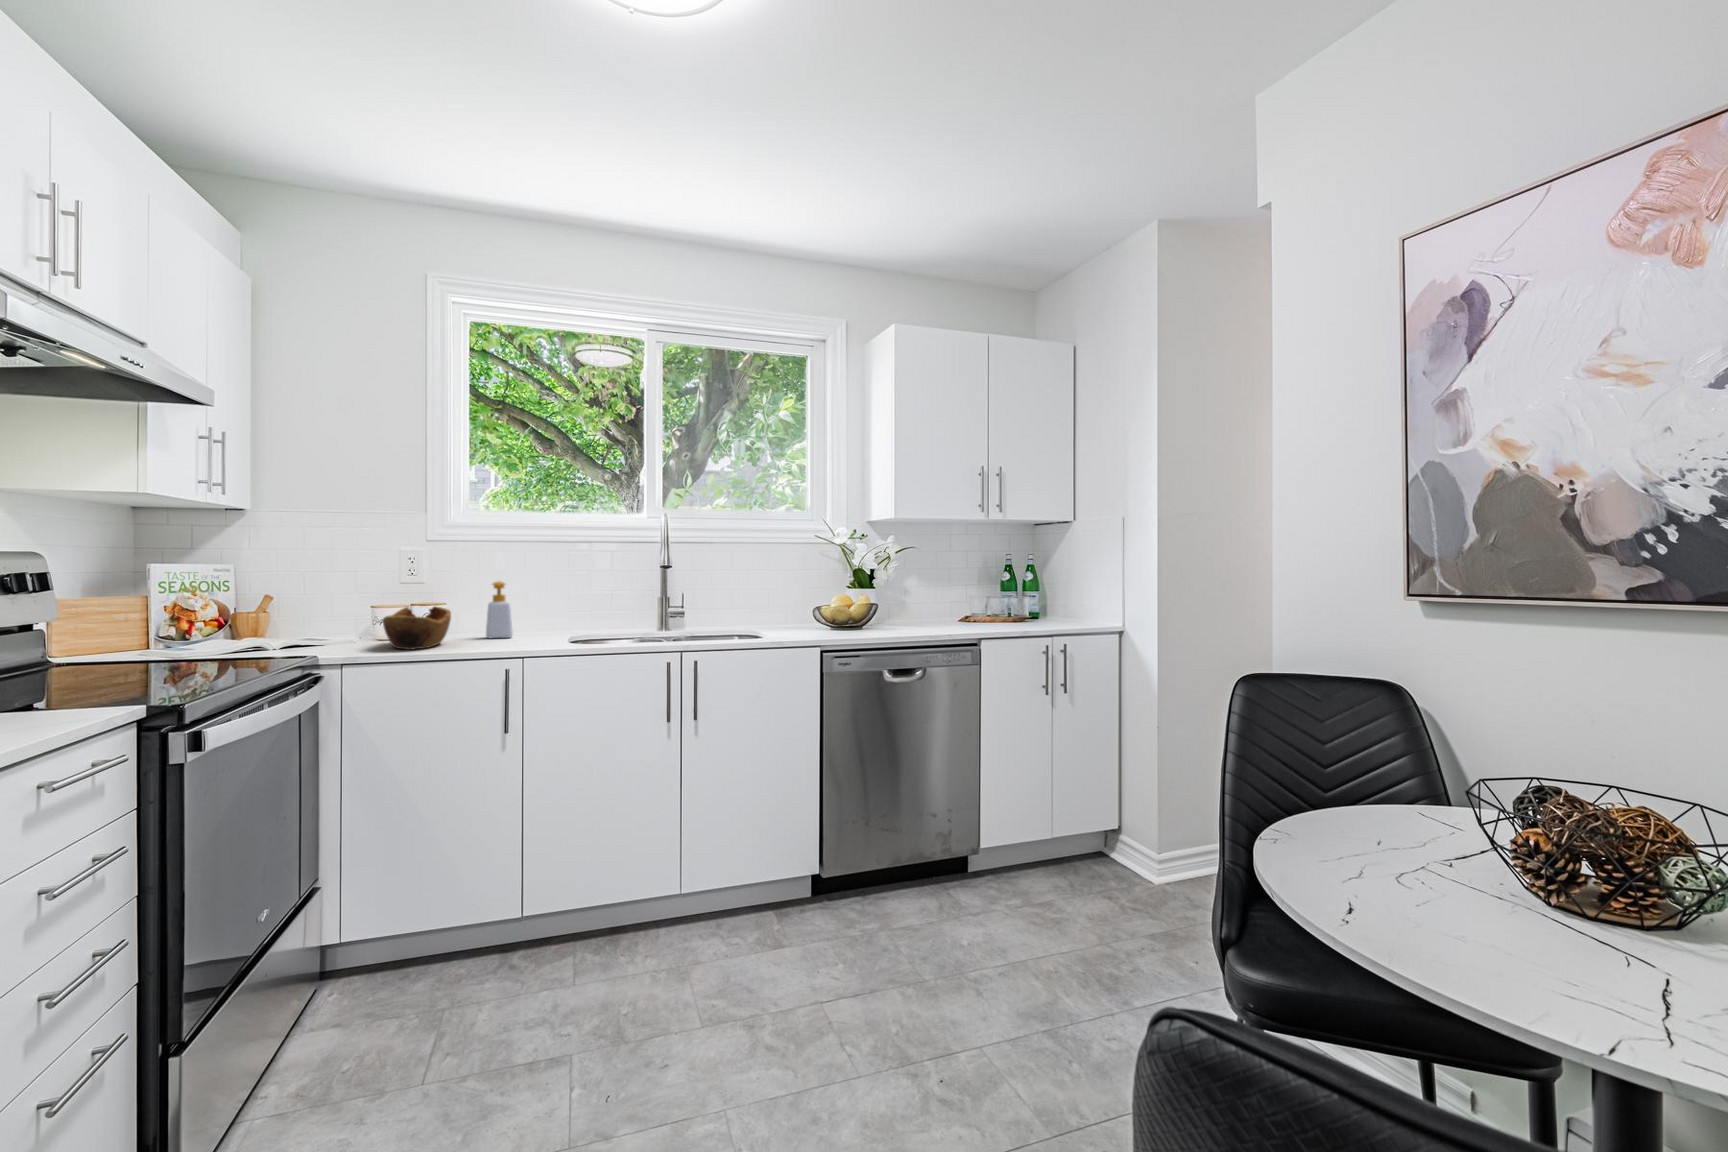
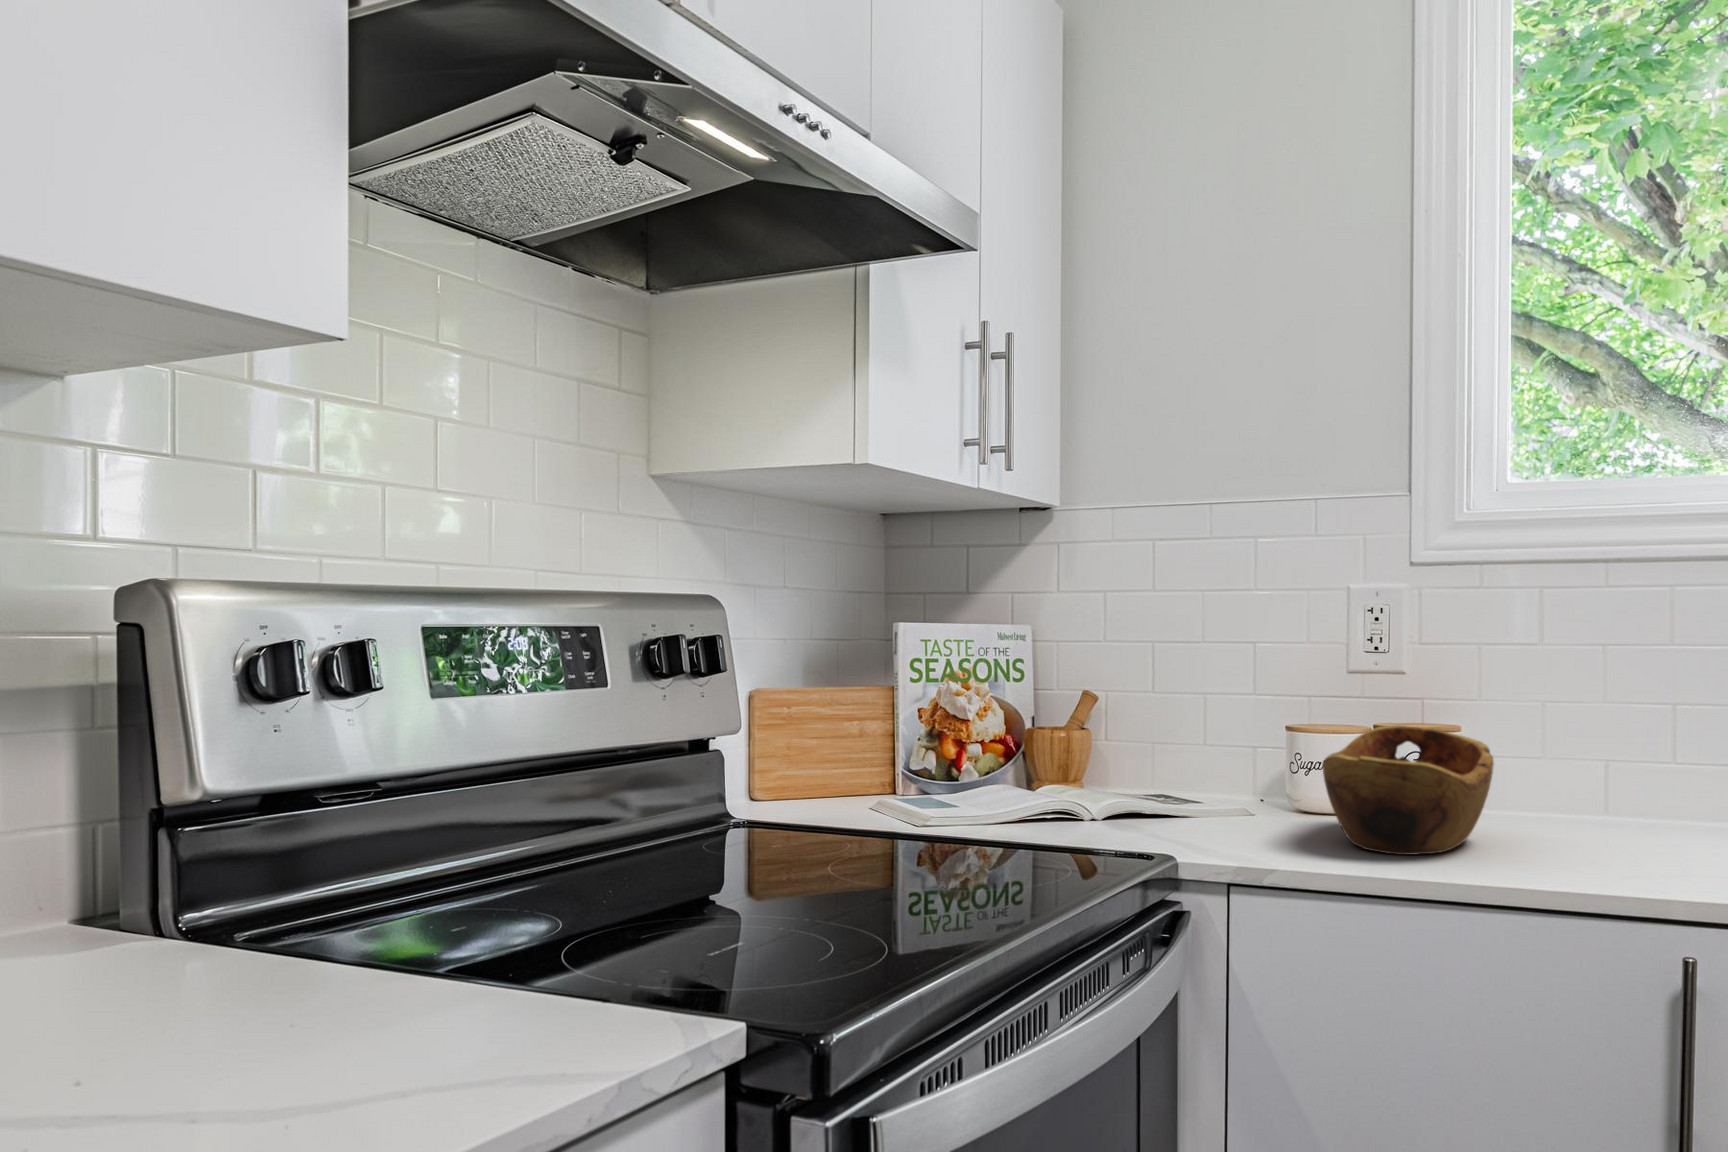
soap bottle: present [486,581,513,639] -> none [1575,665,1661,834]

